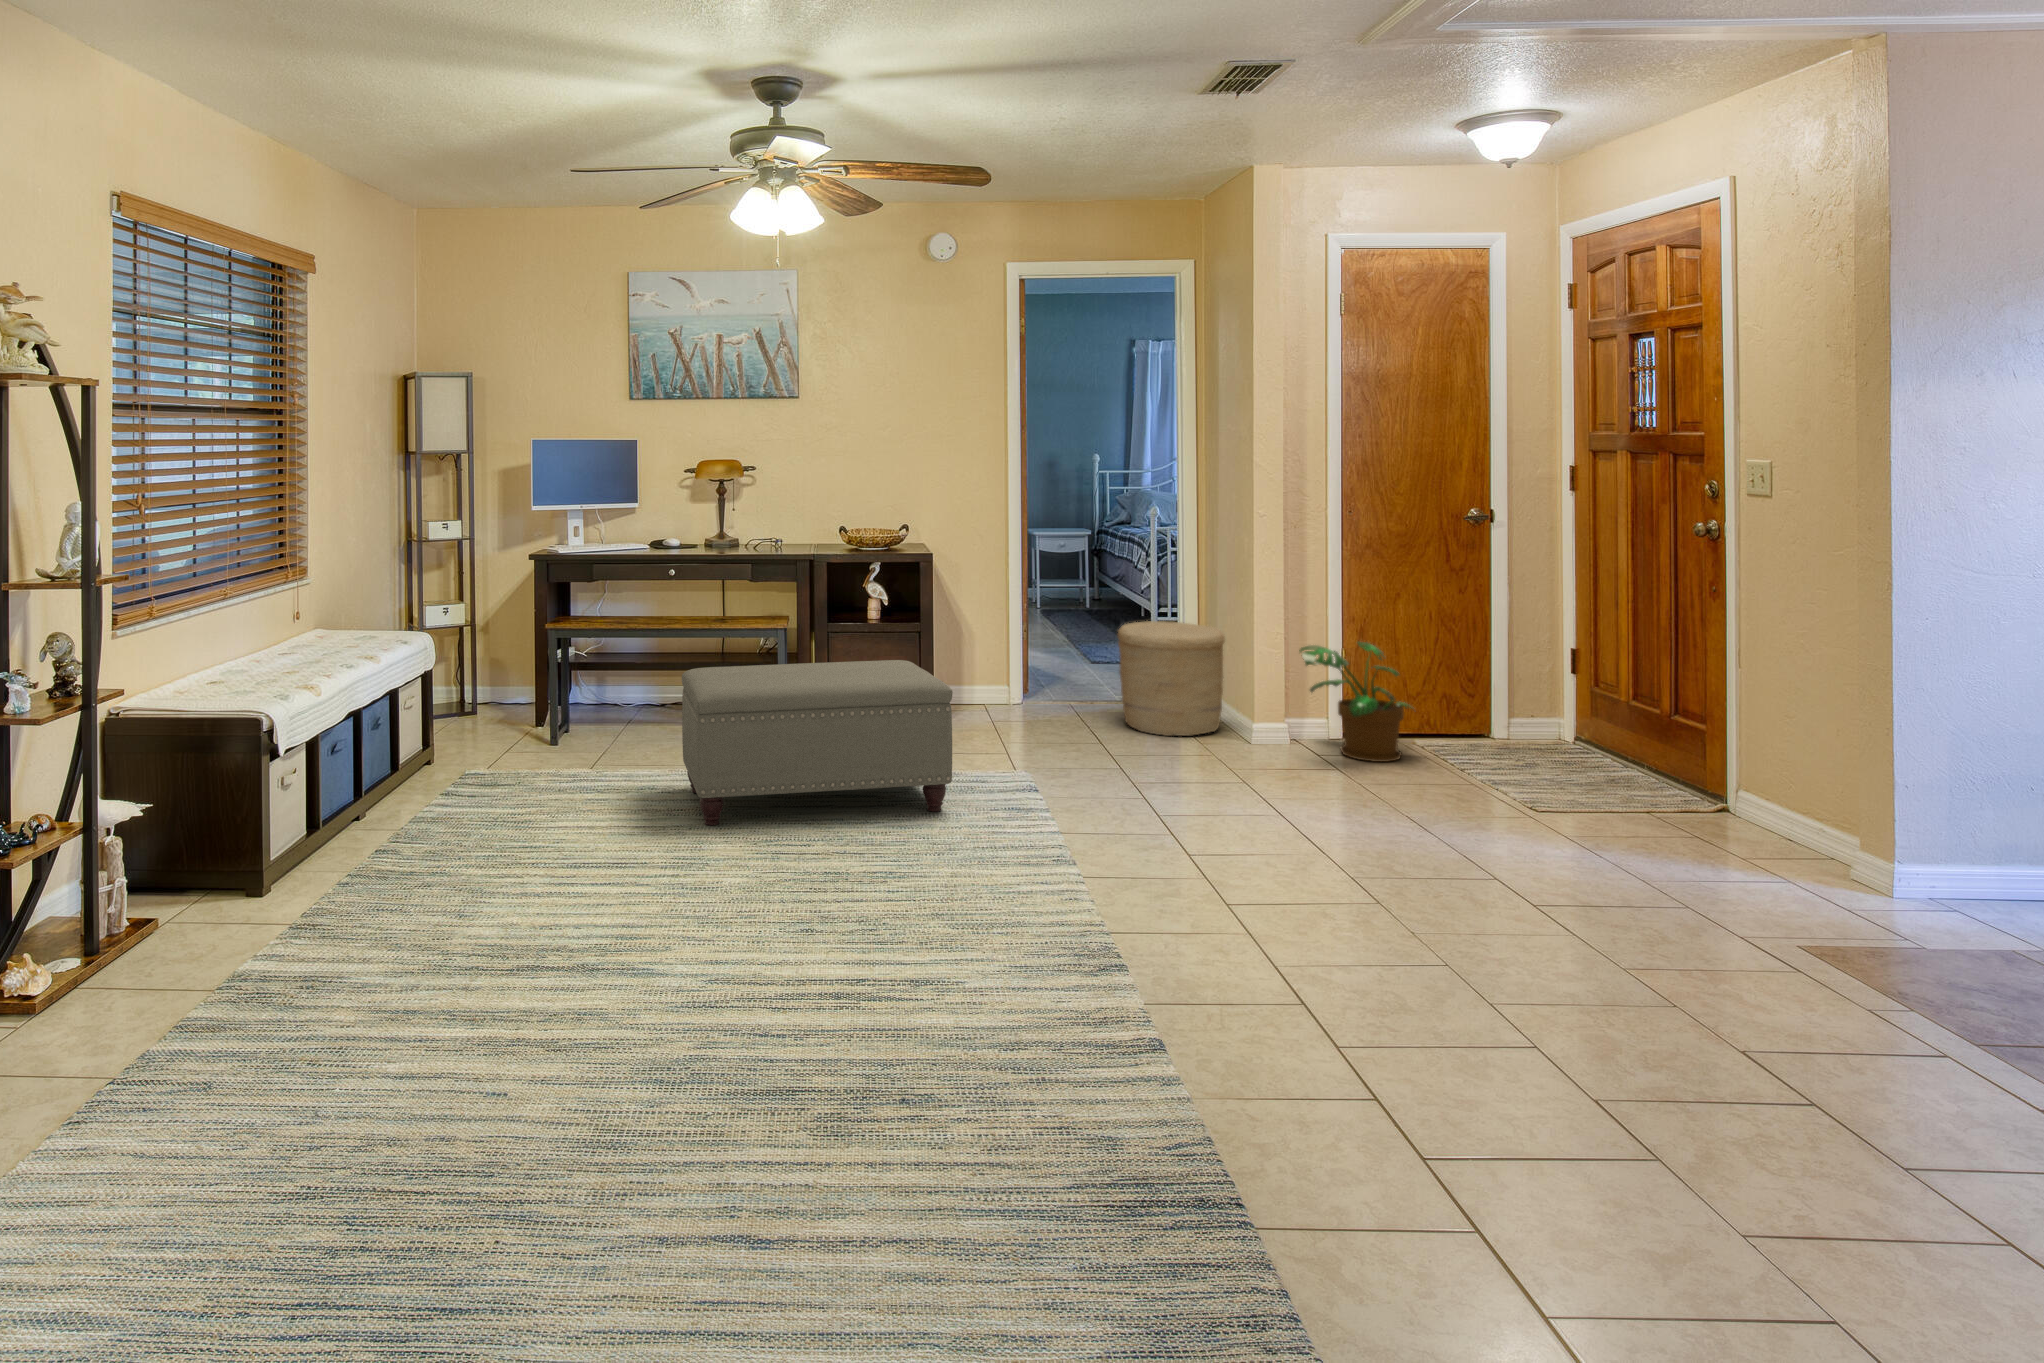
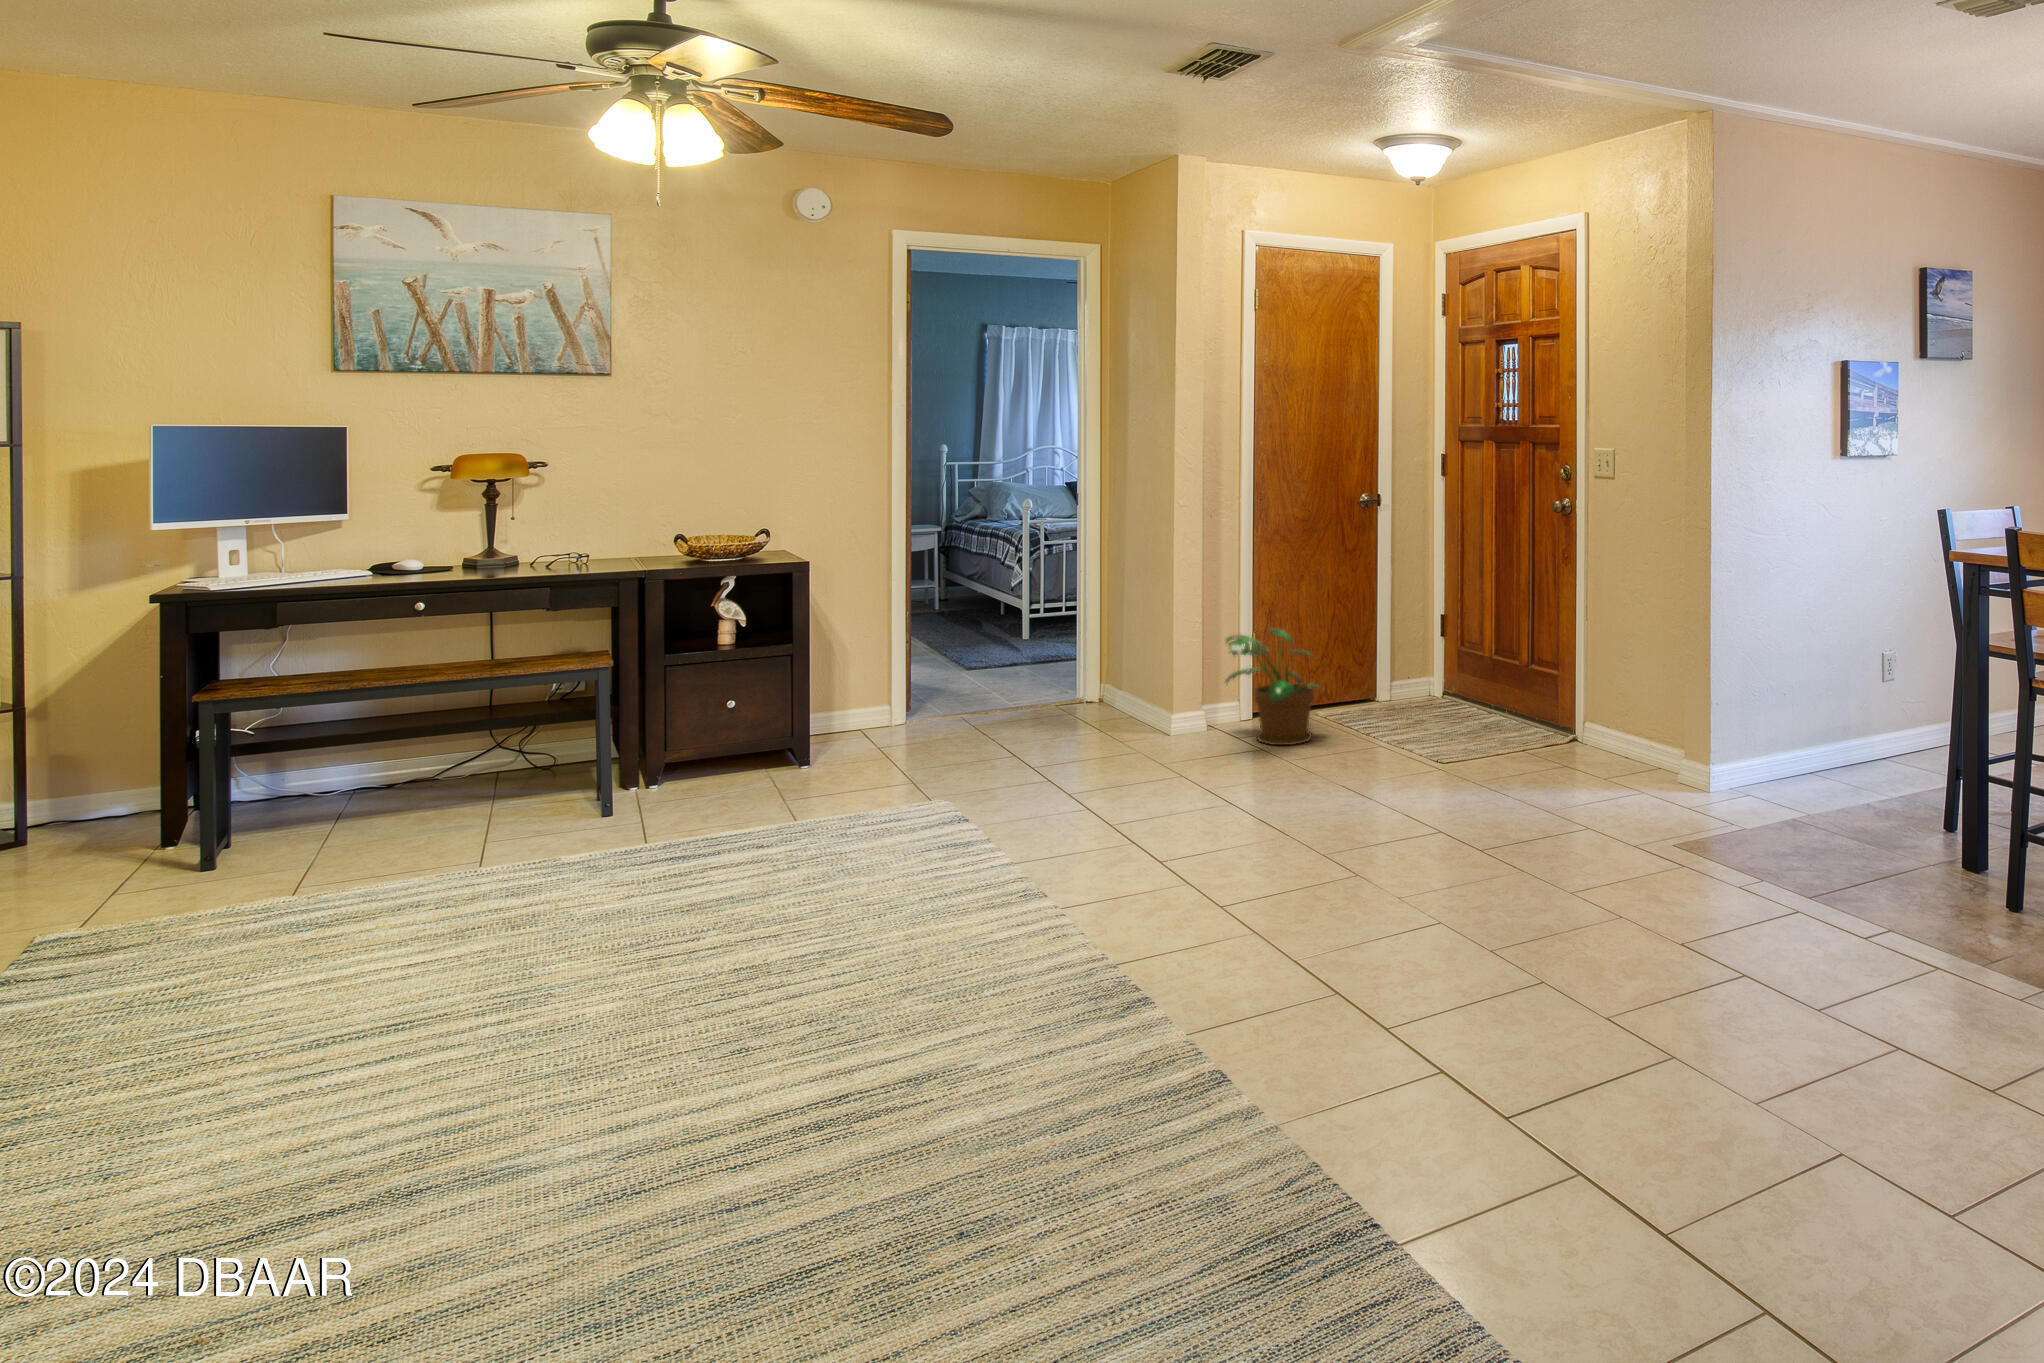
woven basket: present [1118,621,1225,736] -> none [1027,622,1141,746]
ottoman: present [682,660,953,826] -> none [468,692,878,947]

